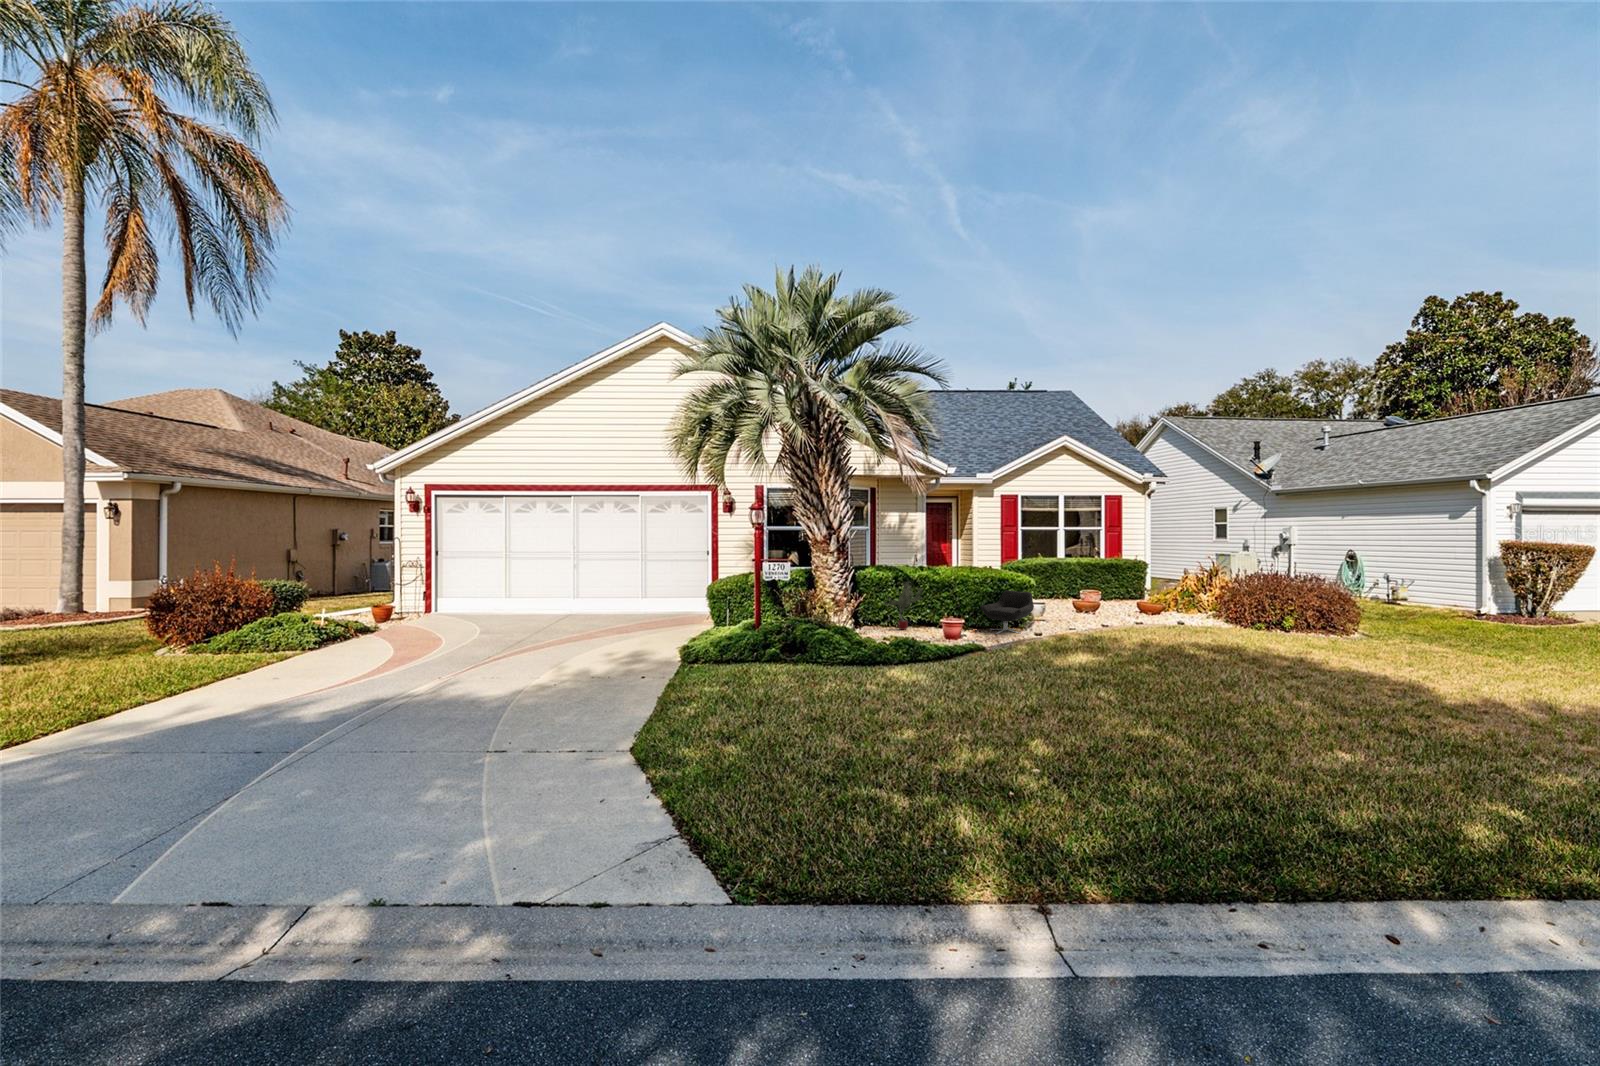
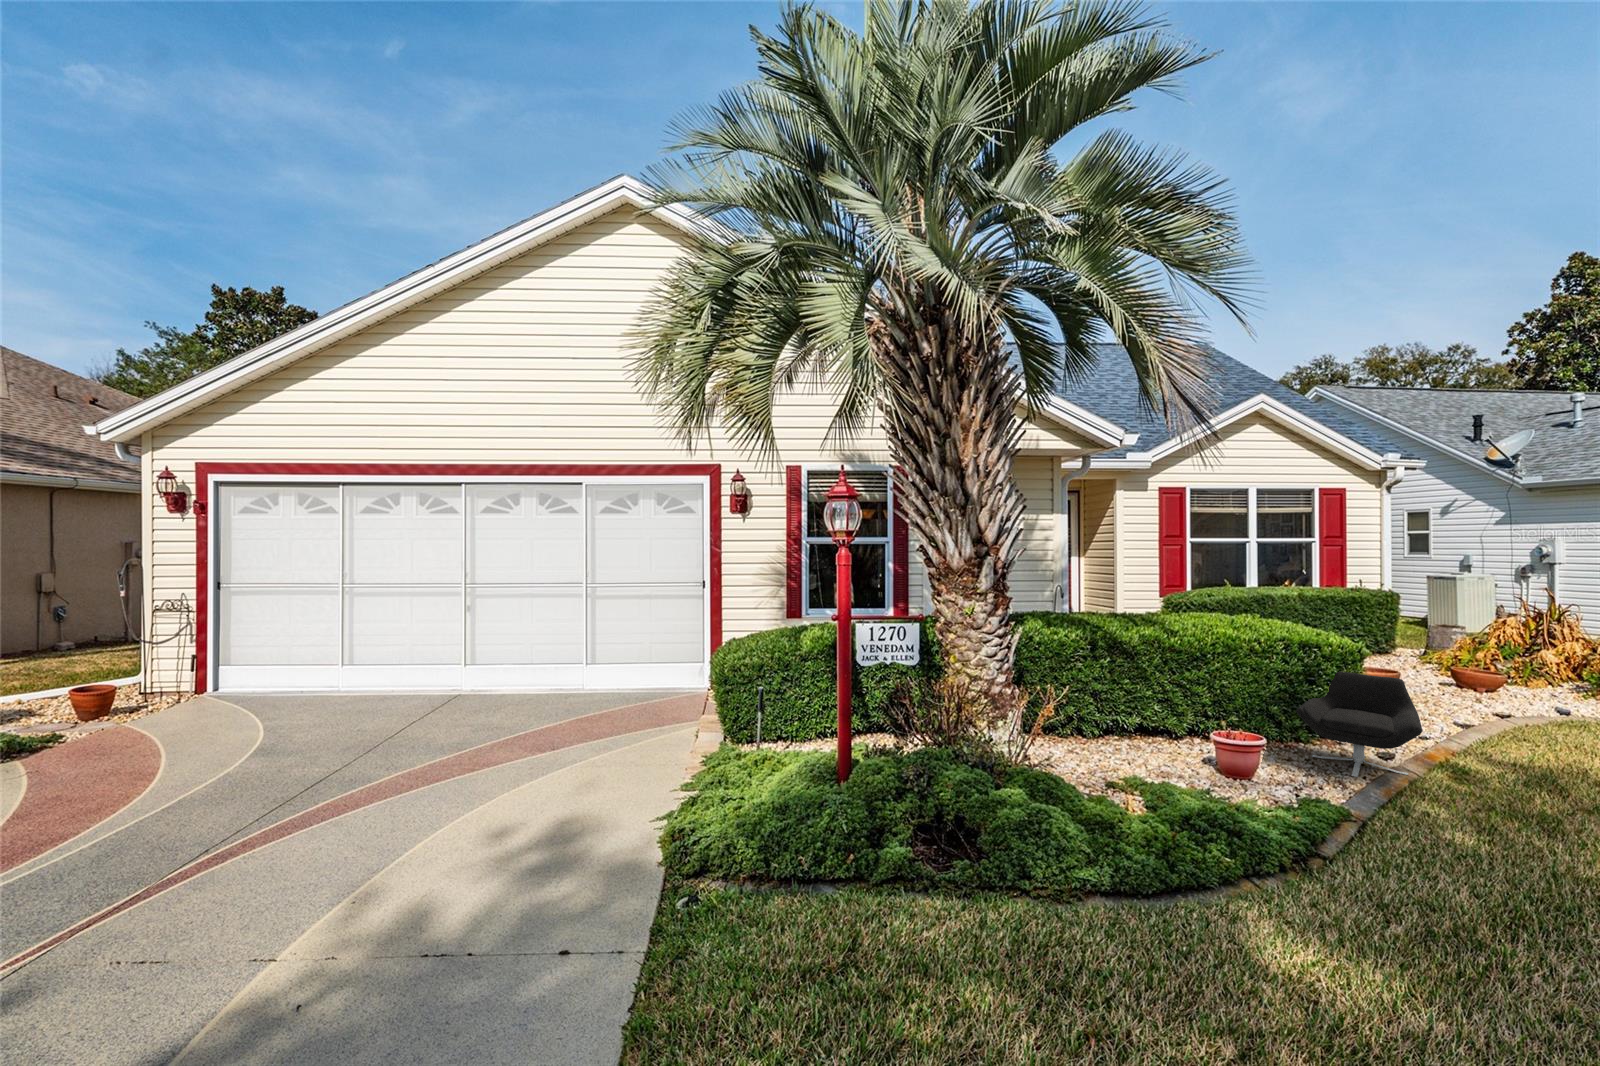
potted tree: present [886,584,923,630] -> none [1086,654,1175,761]

